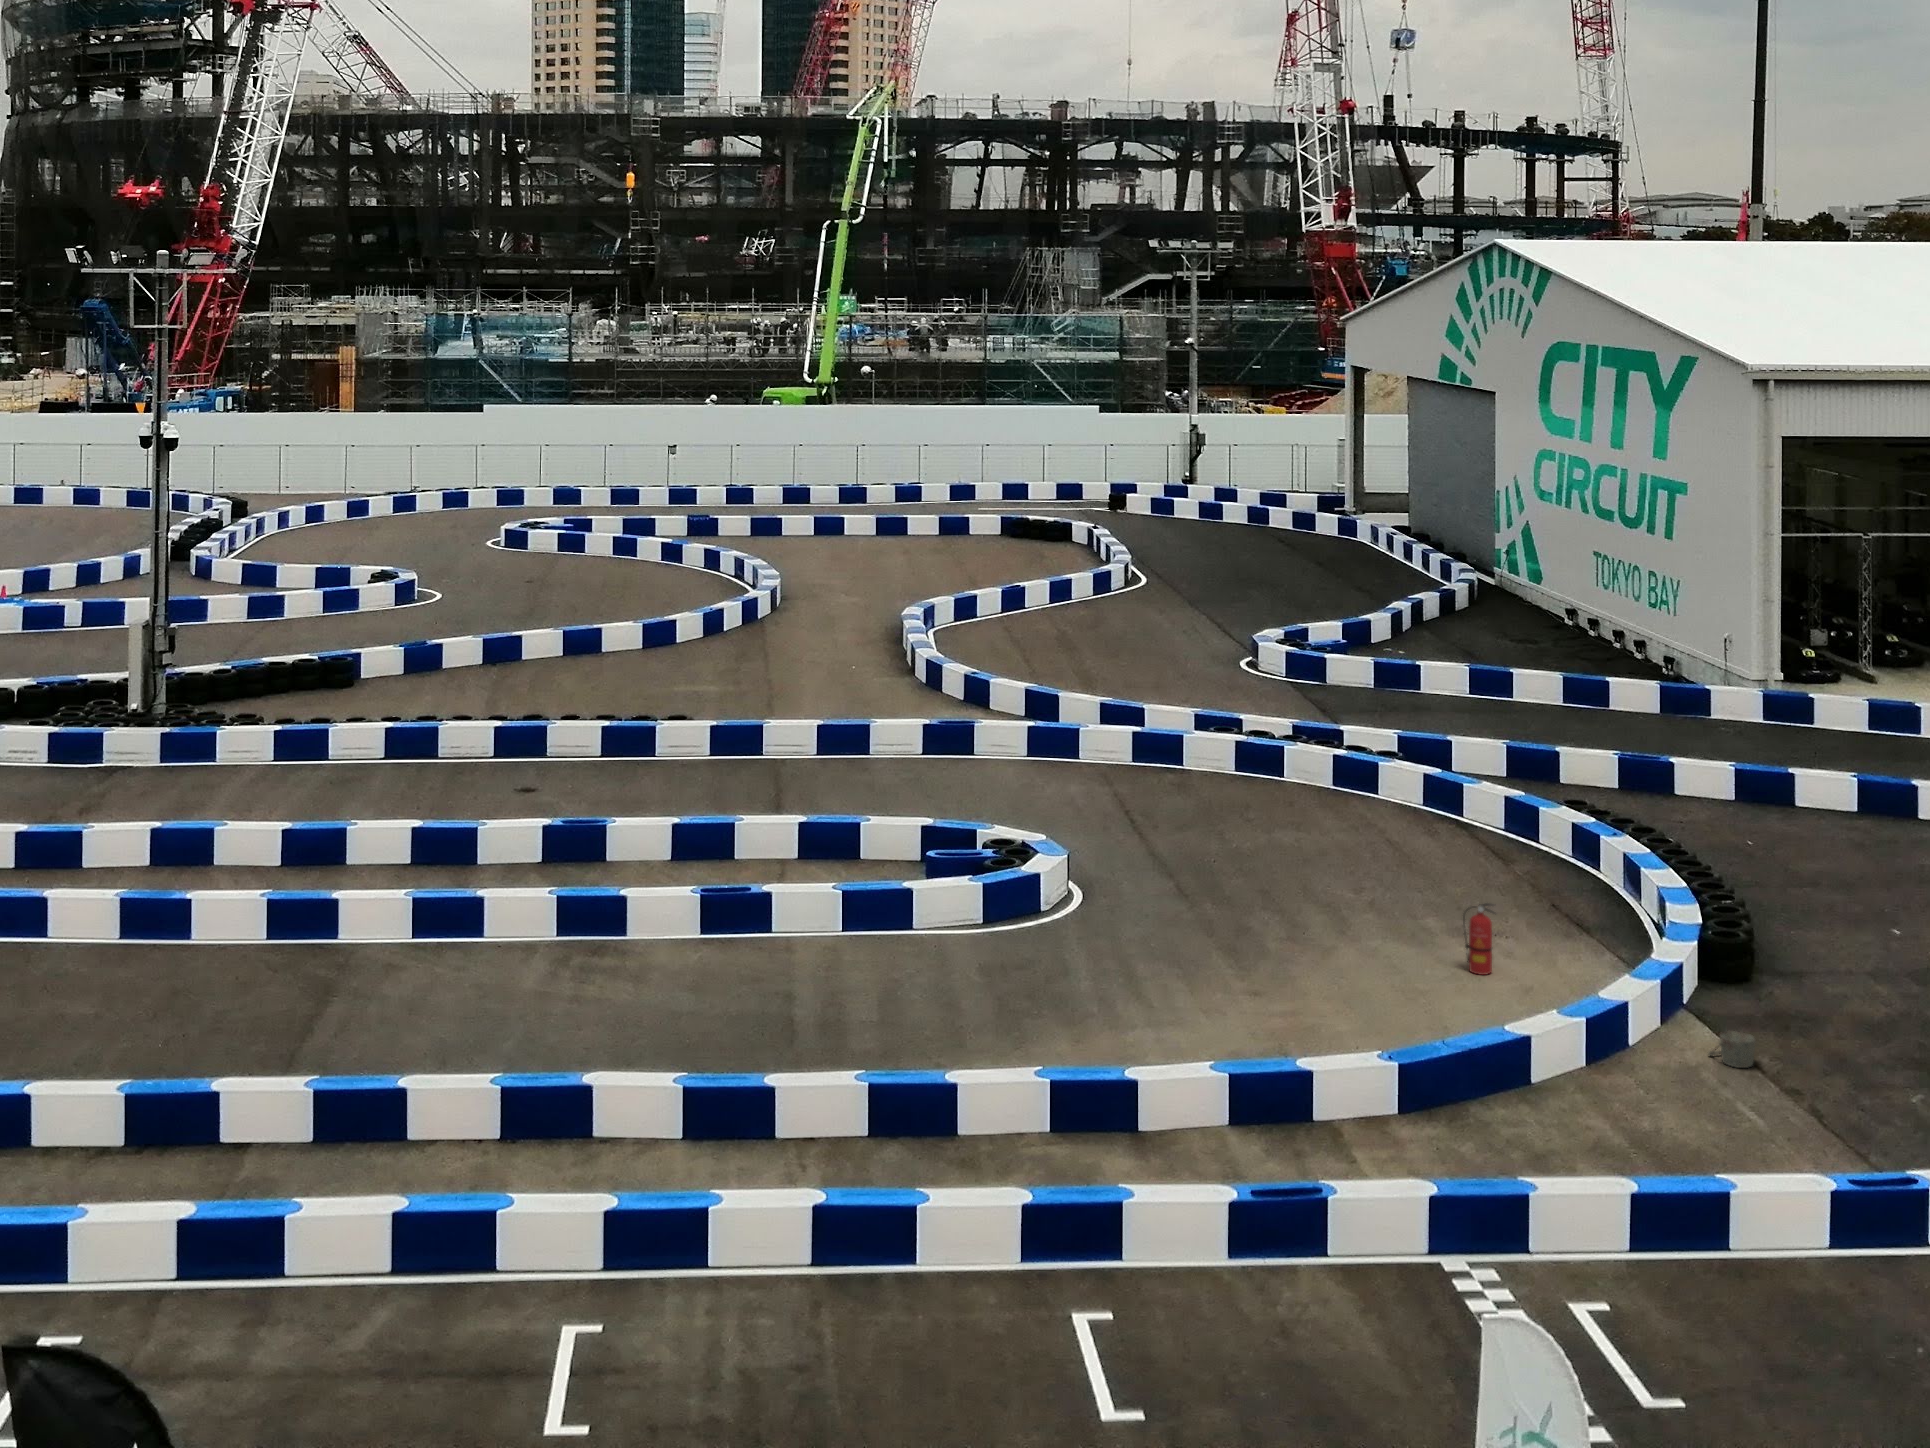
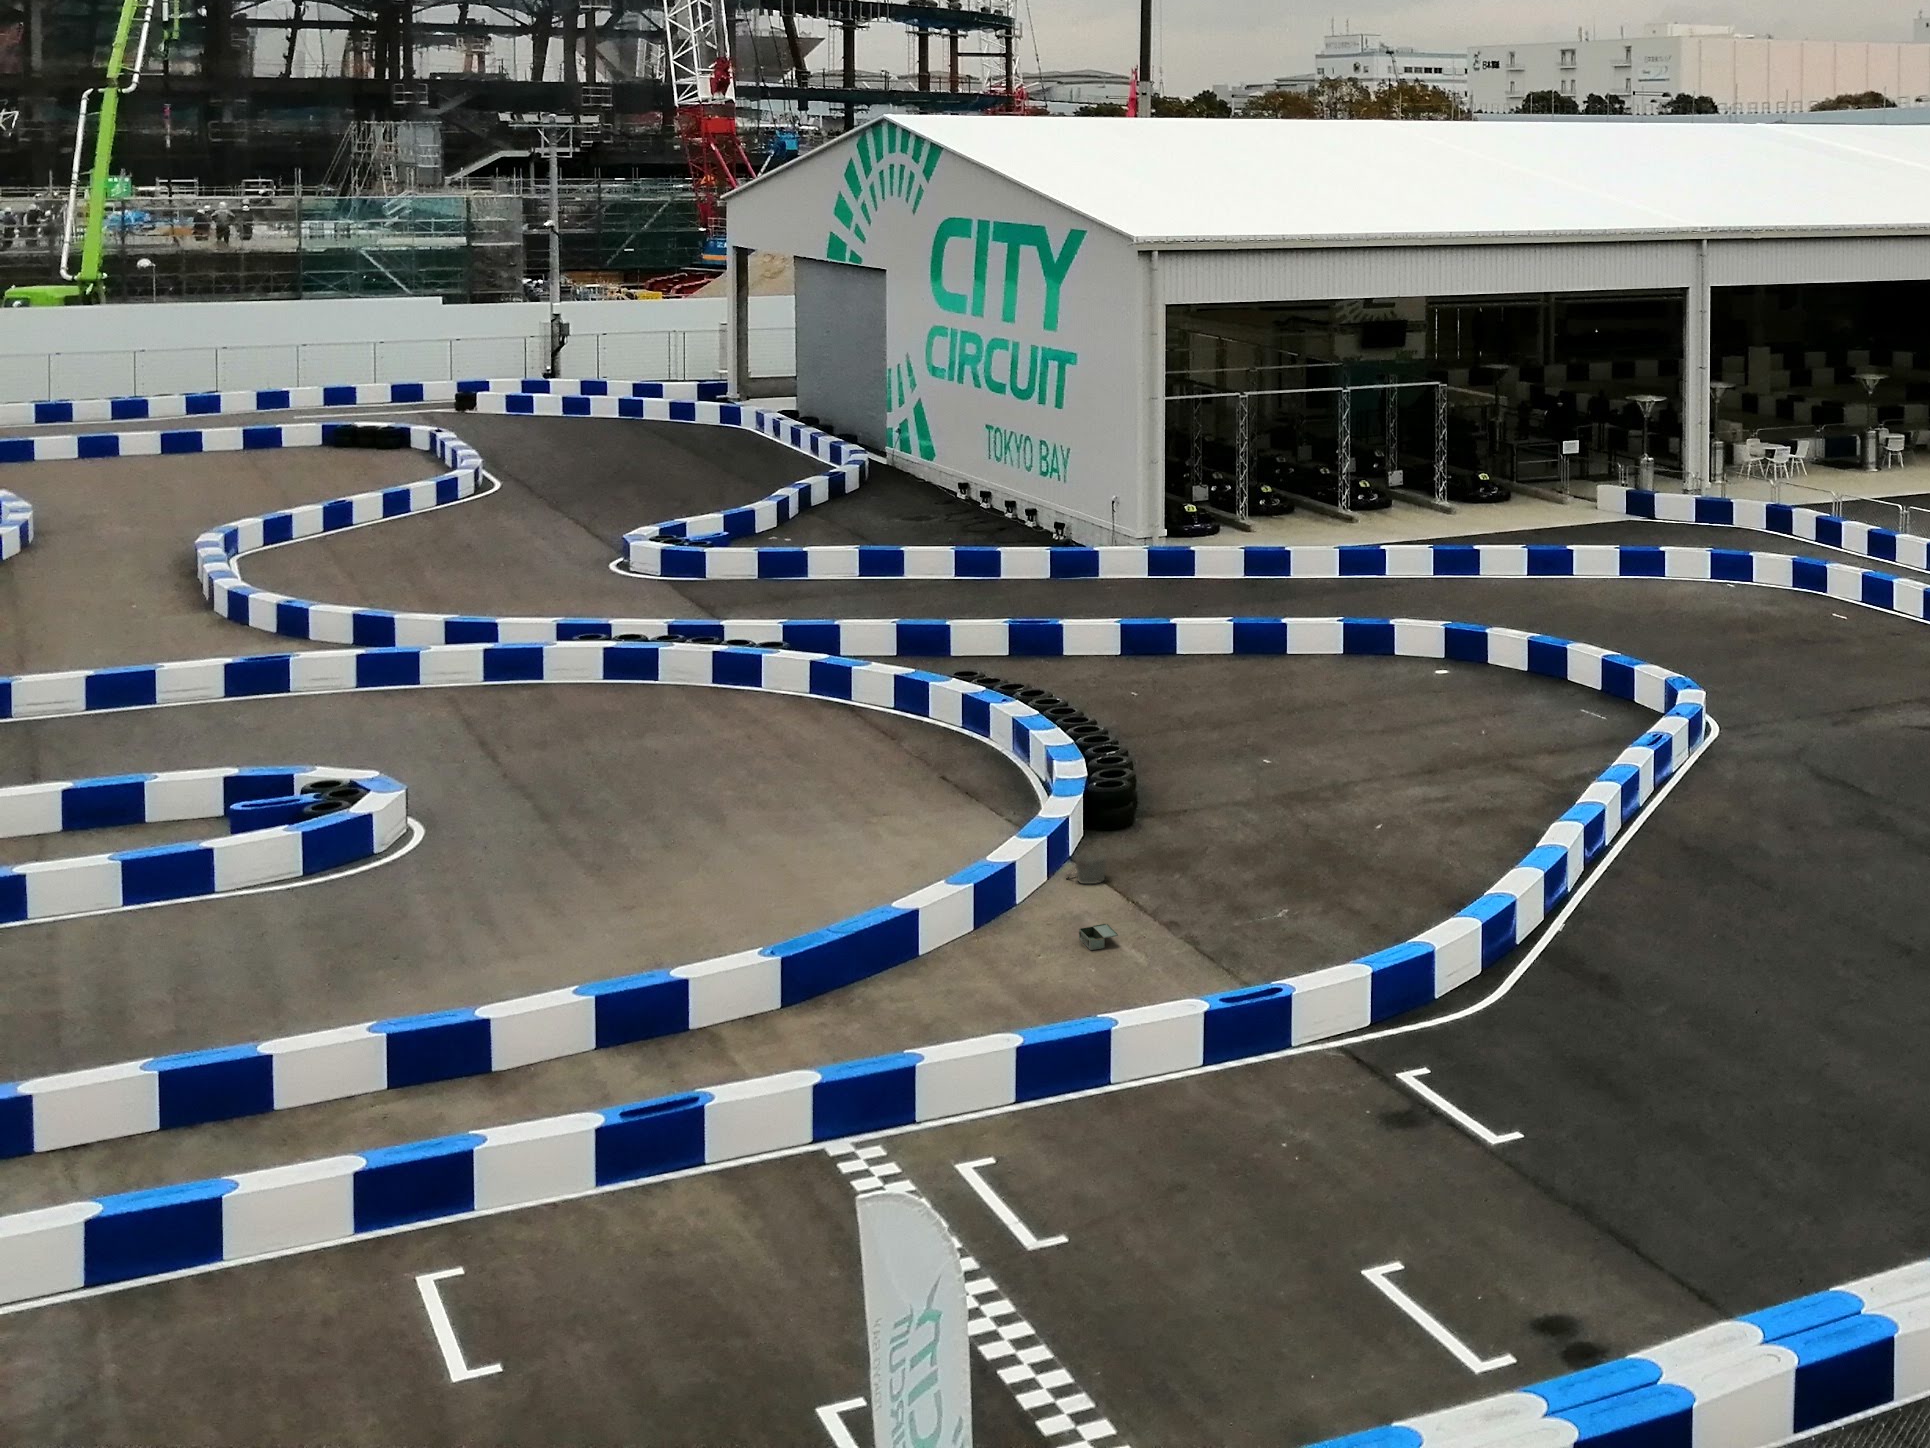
fire extinguisher: present [1465,904,1494,975] -> none [840,772,874,841]
toolbox: none [1731,1121,1778,1151] -> present [1079,924,1118,950]

